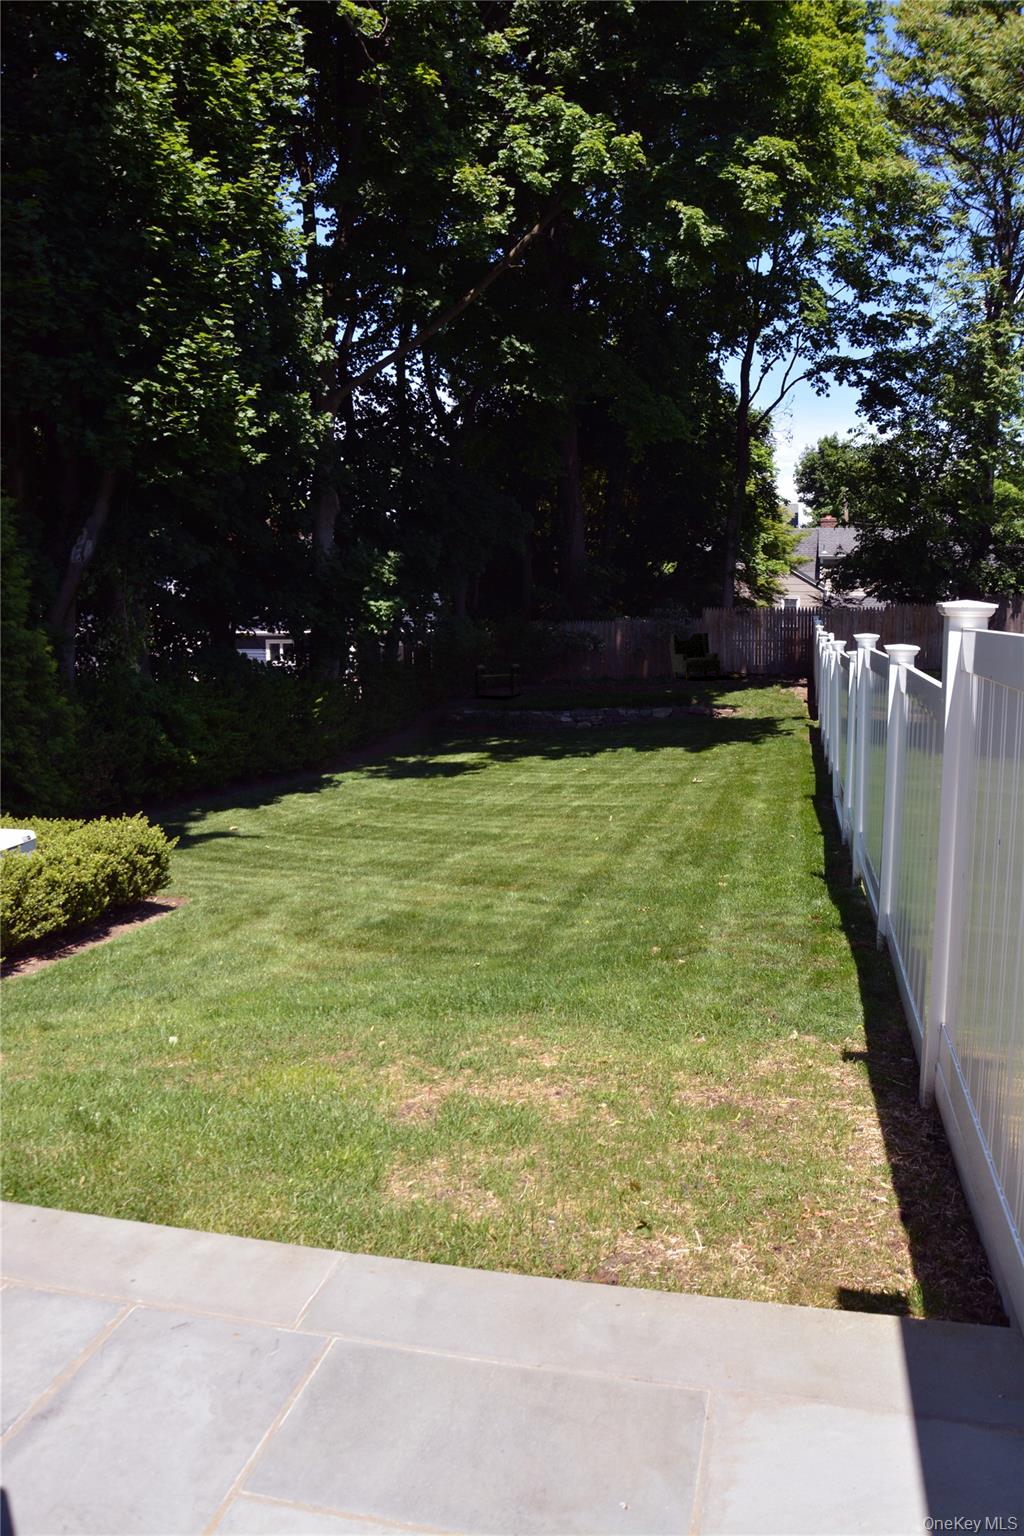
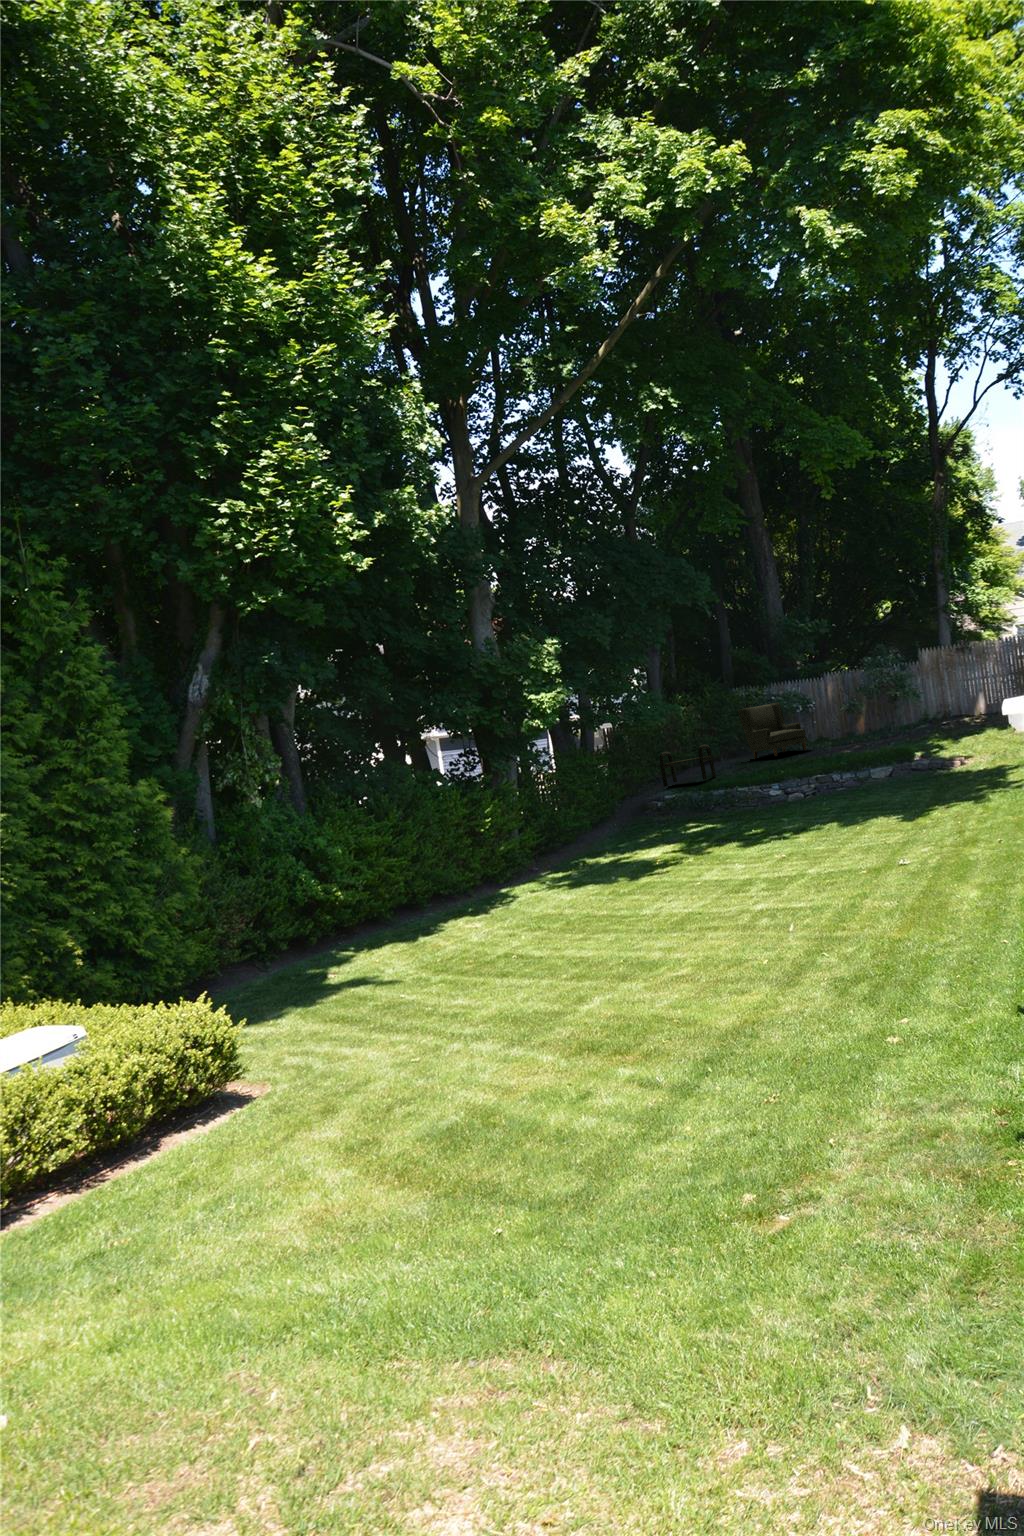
chair: present [669,633,720,679] -> present [738,703,807,759]

